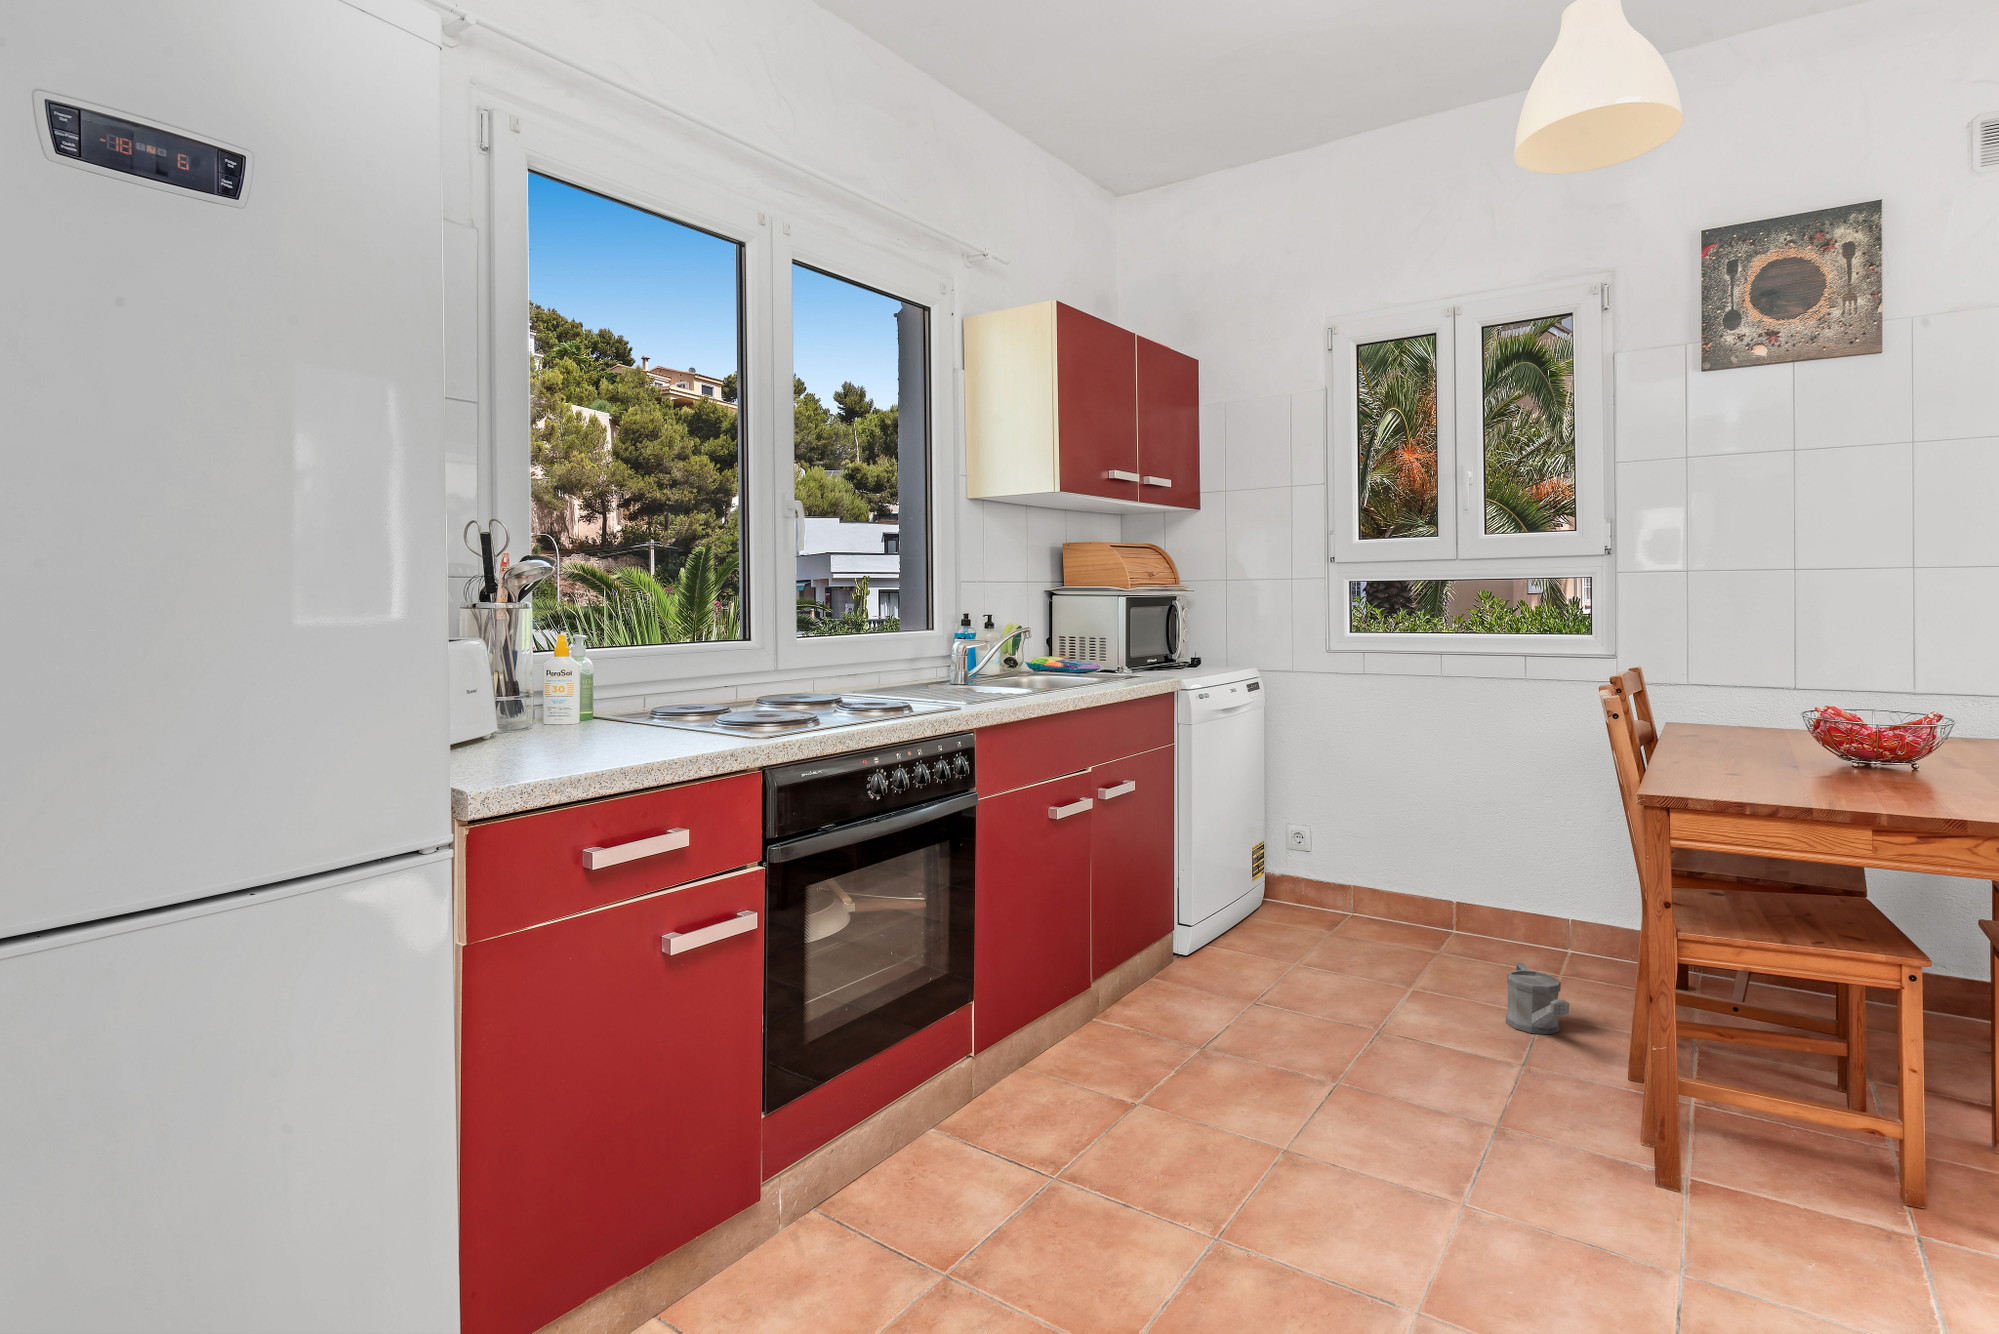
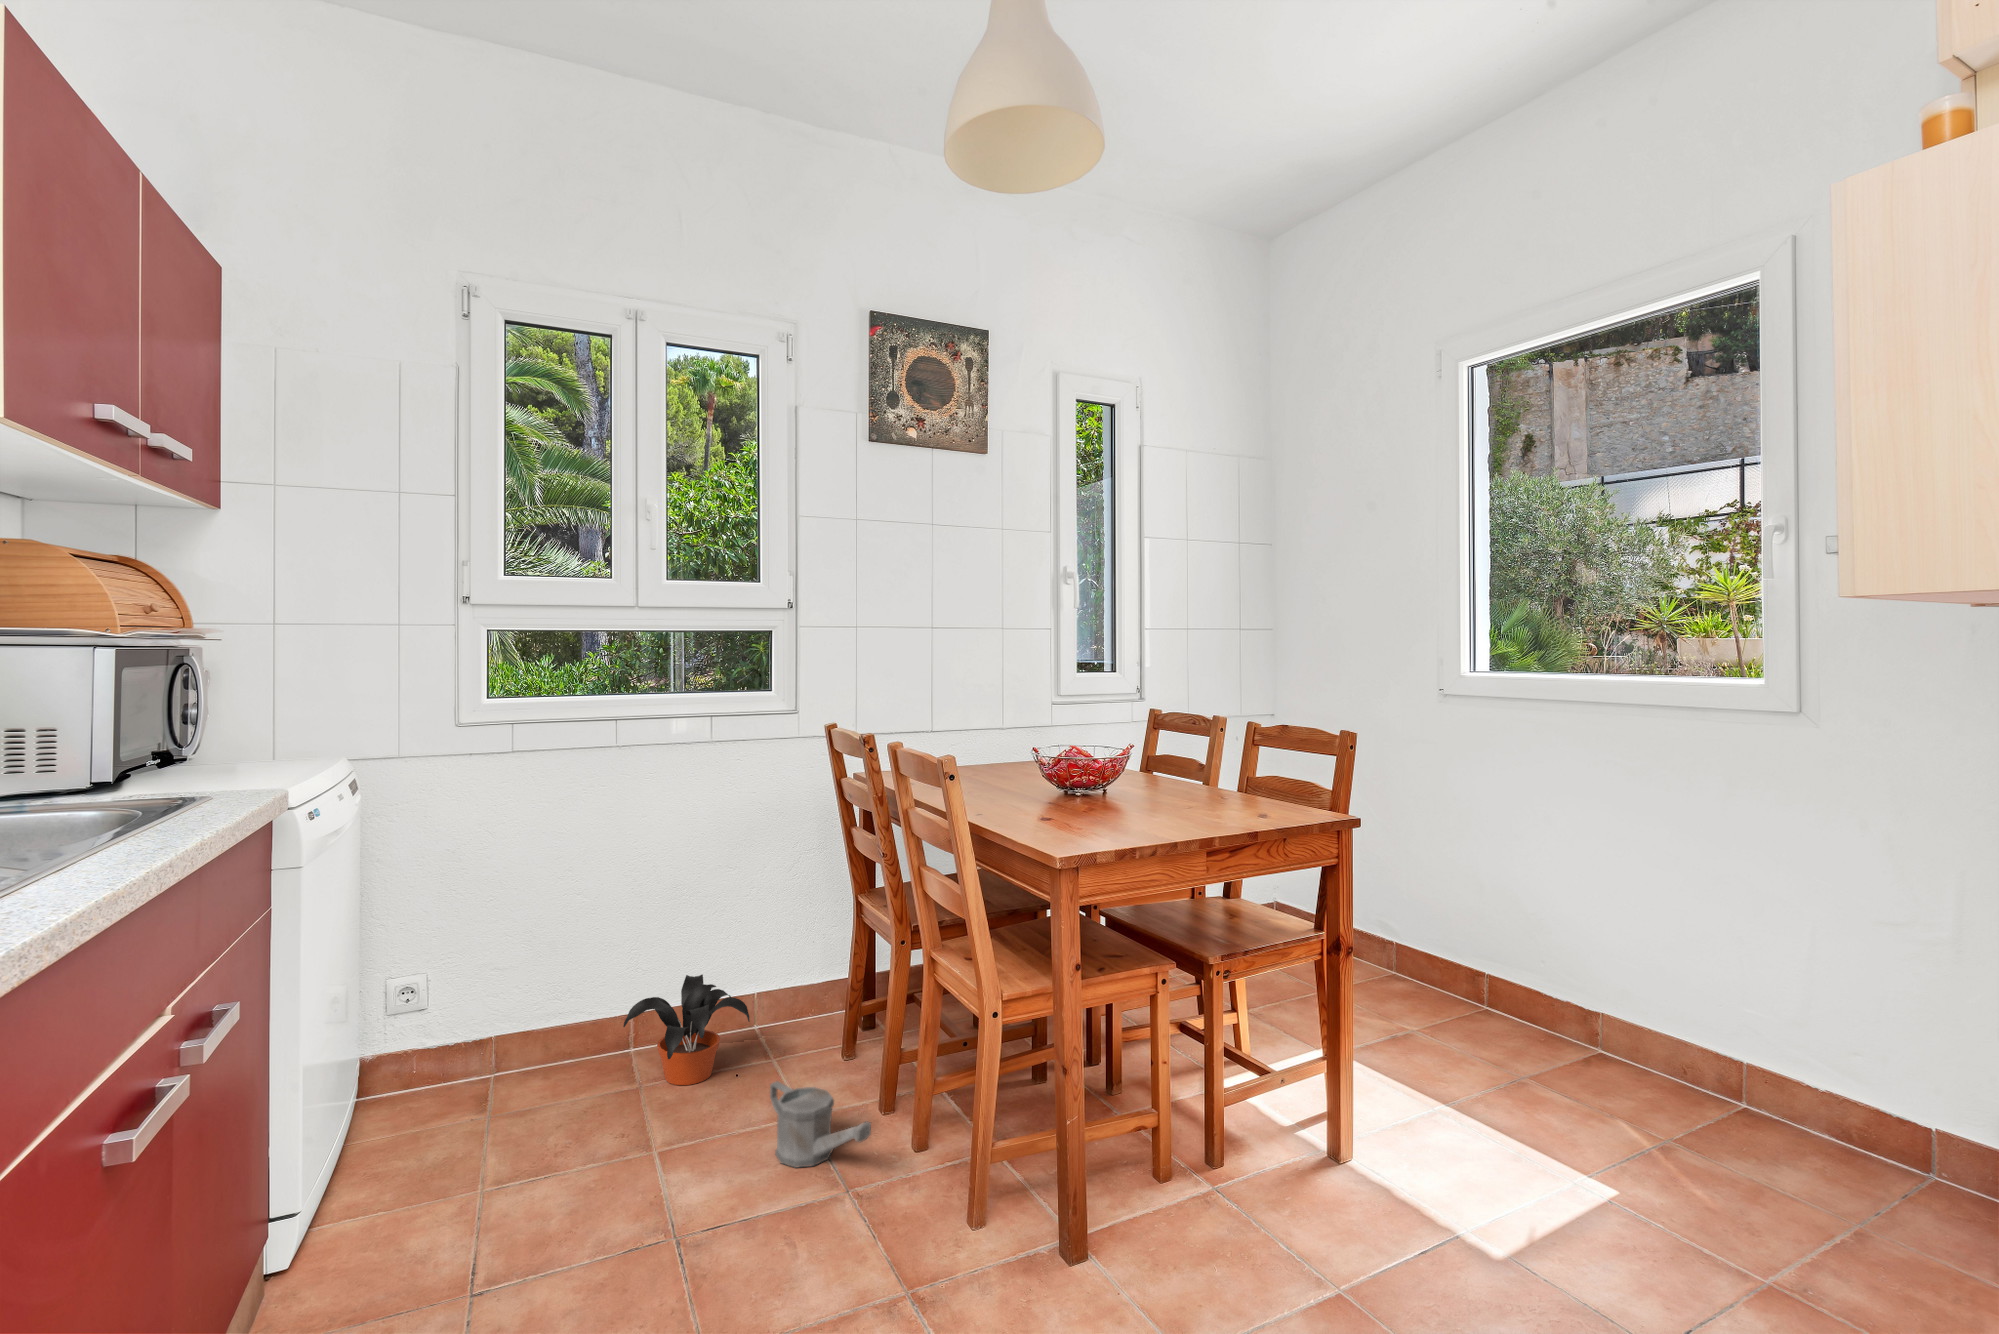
potted plant: none [1427,876,1535,963] -> present [623,975,750,1085]

